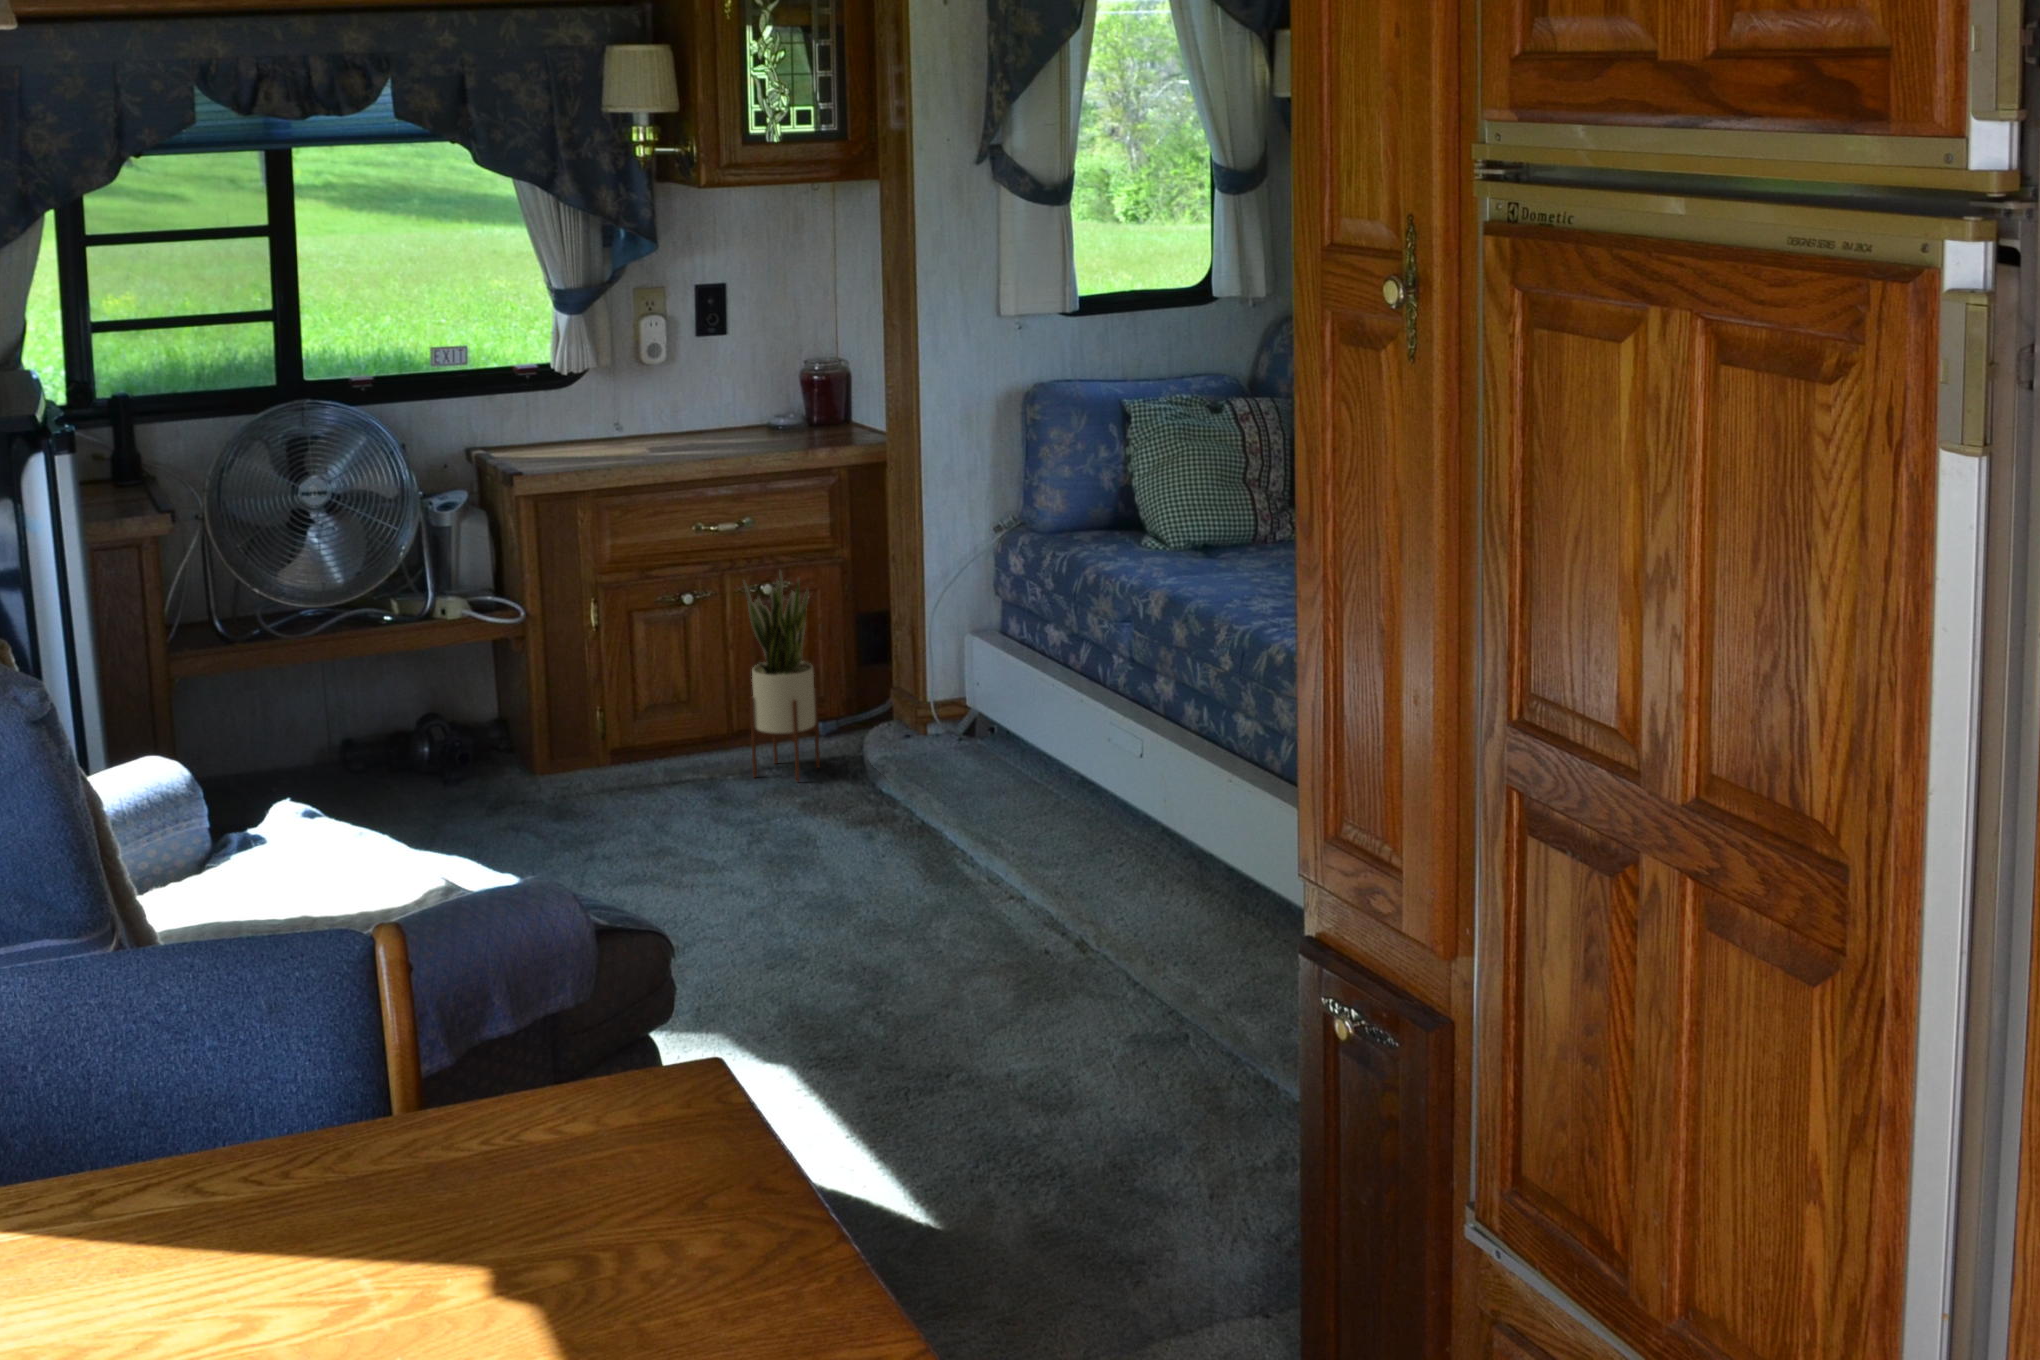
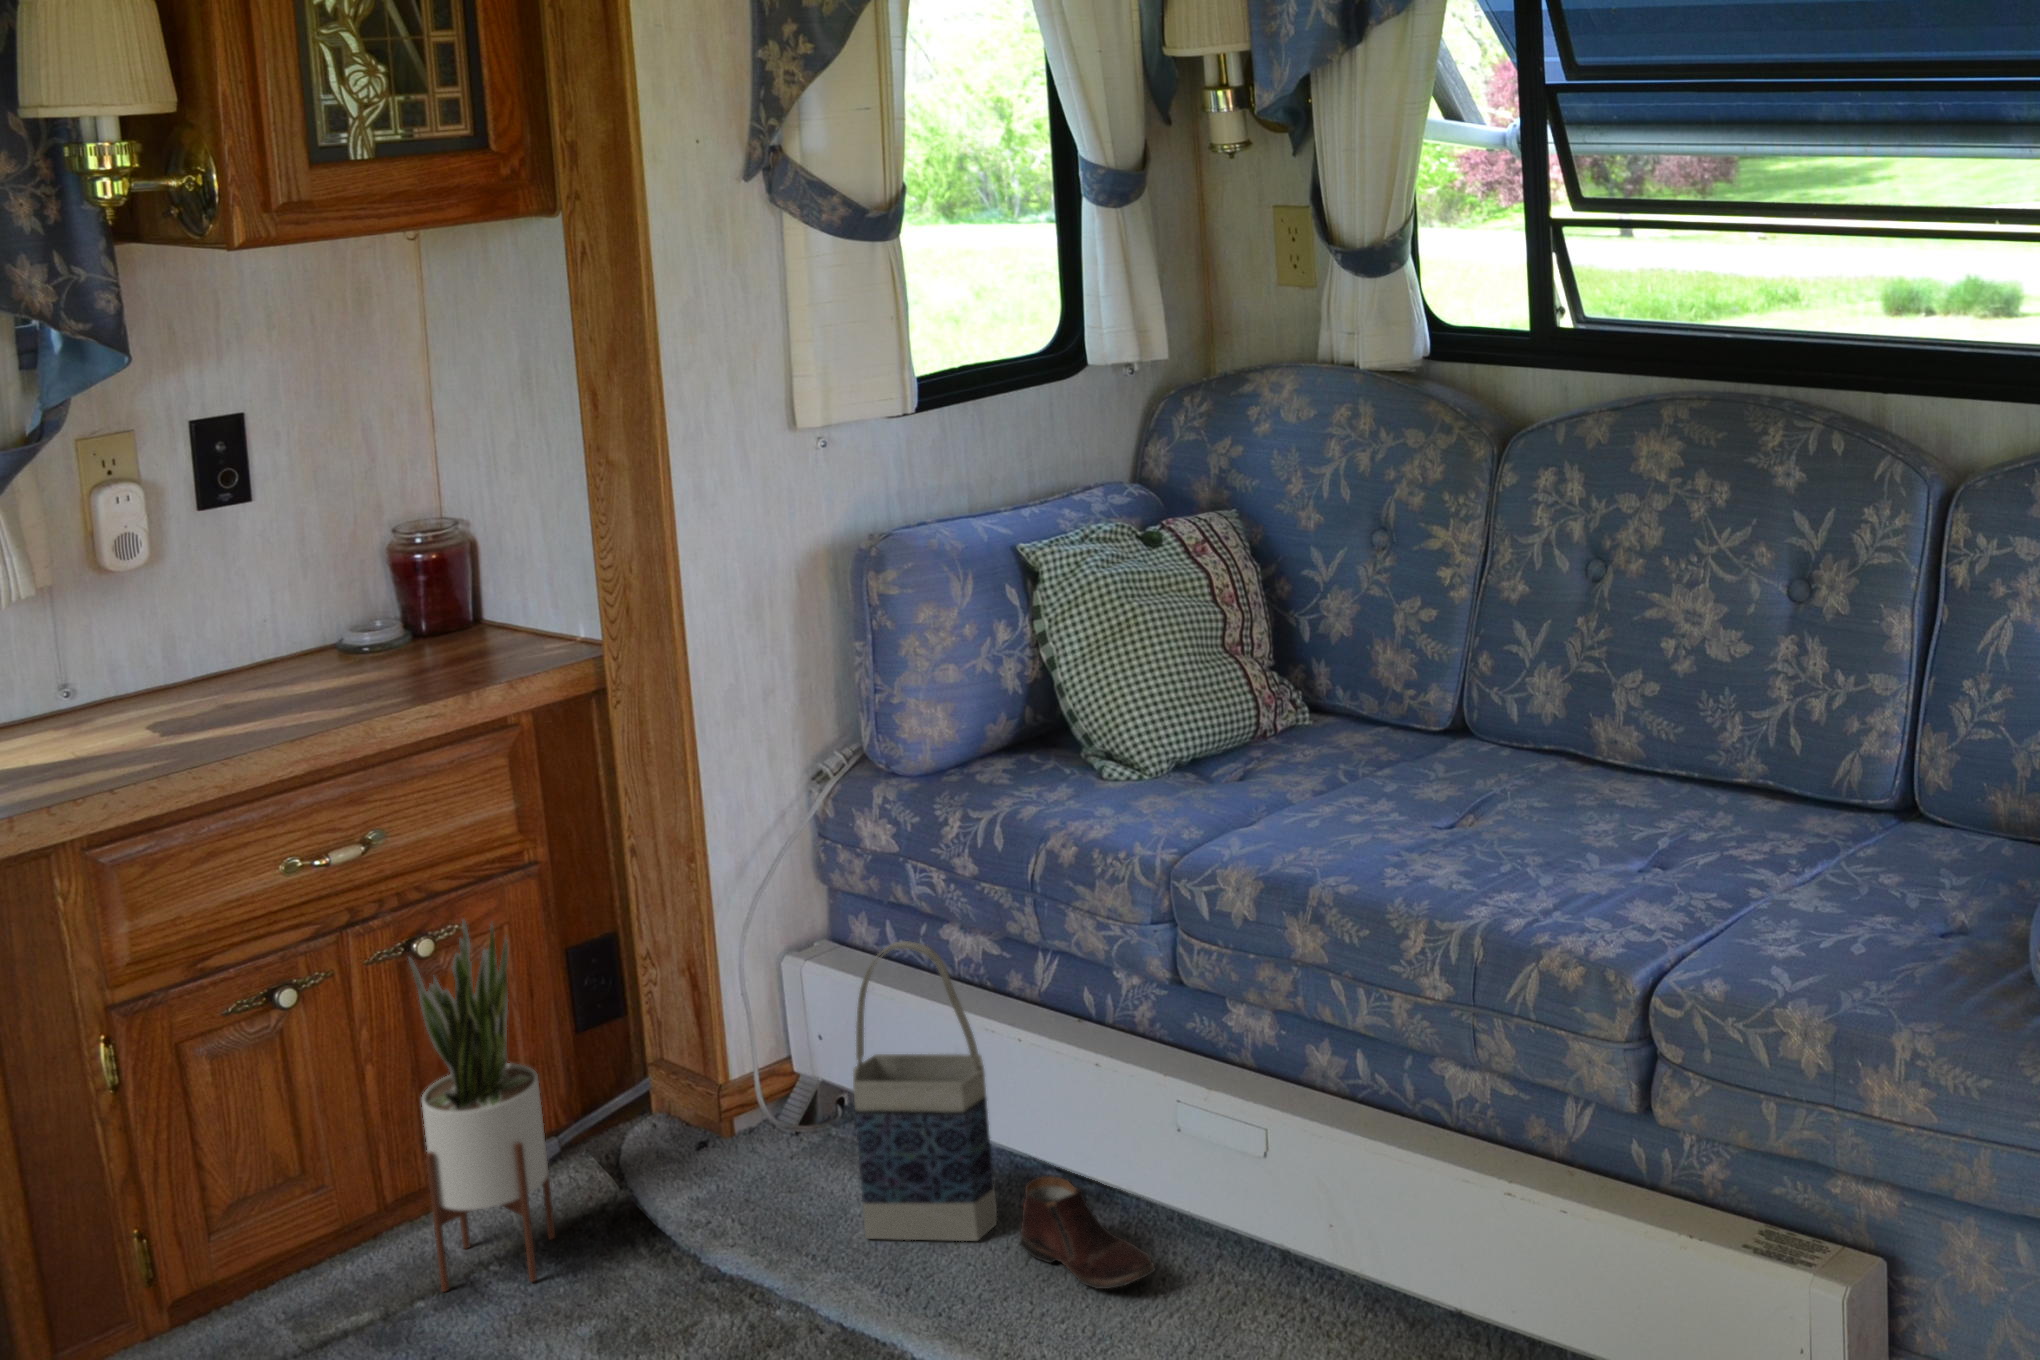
bag: none [953,612,1033,797] -> present [853,941,997,1241]
shoe: none [1031,764,1089,826] -> present [1020,1176,1155,1289]

